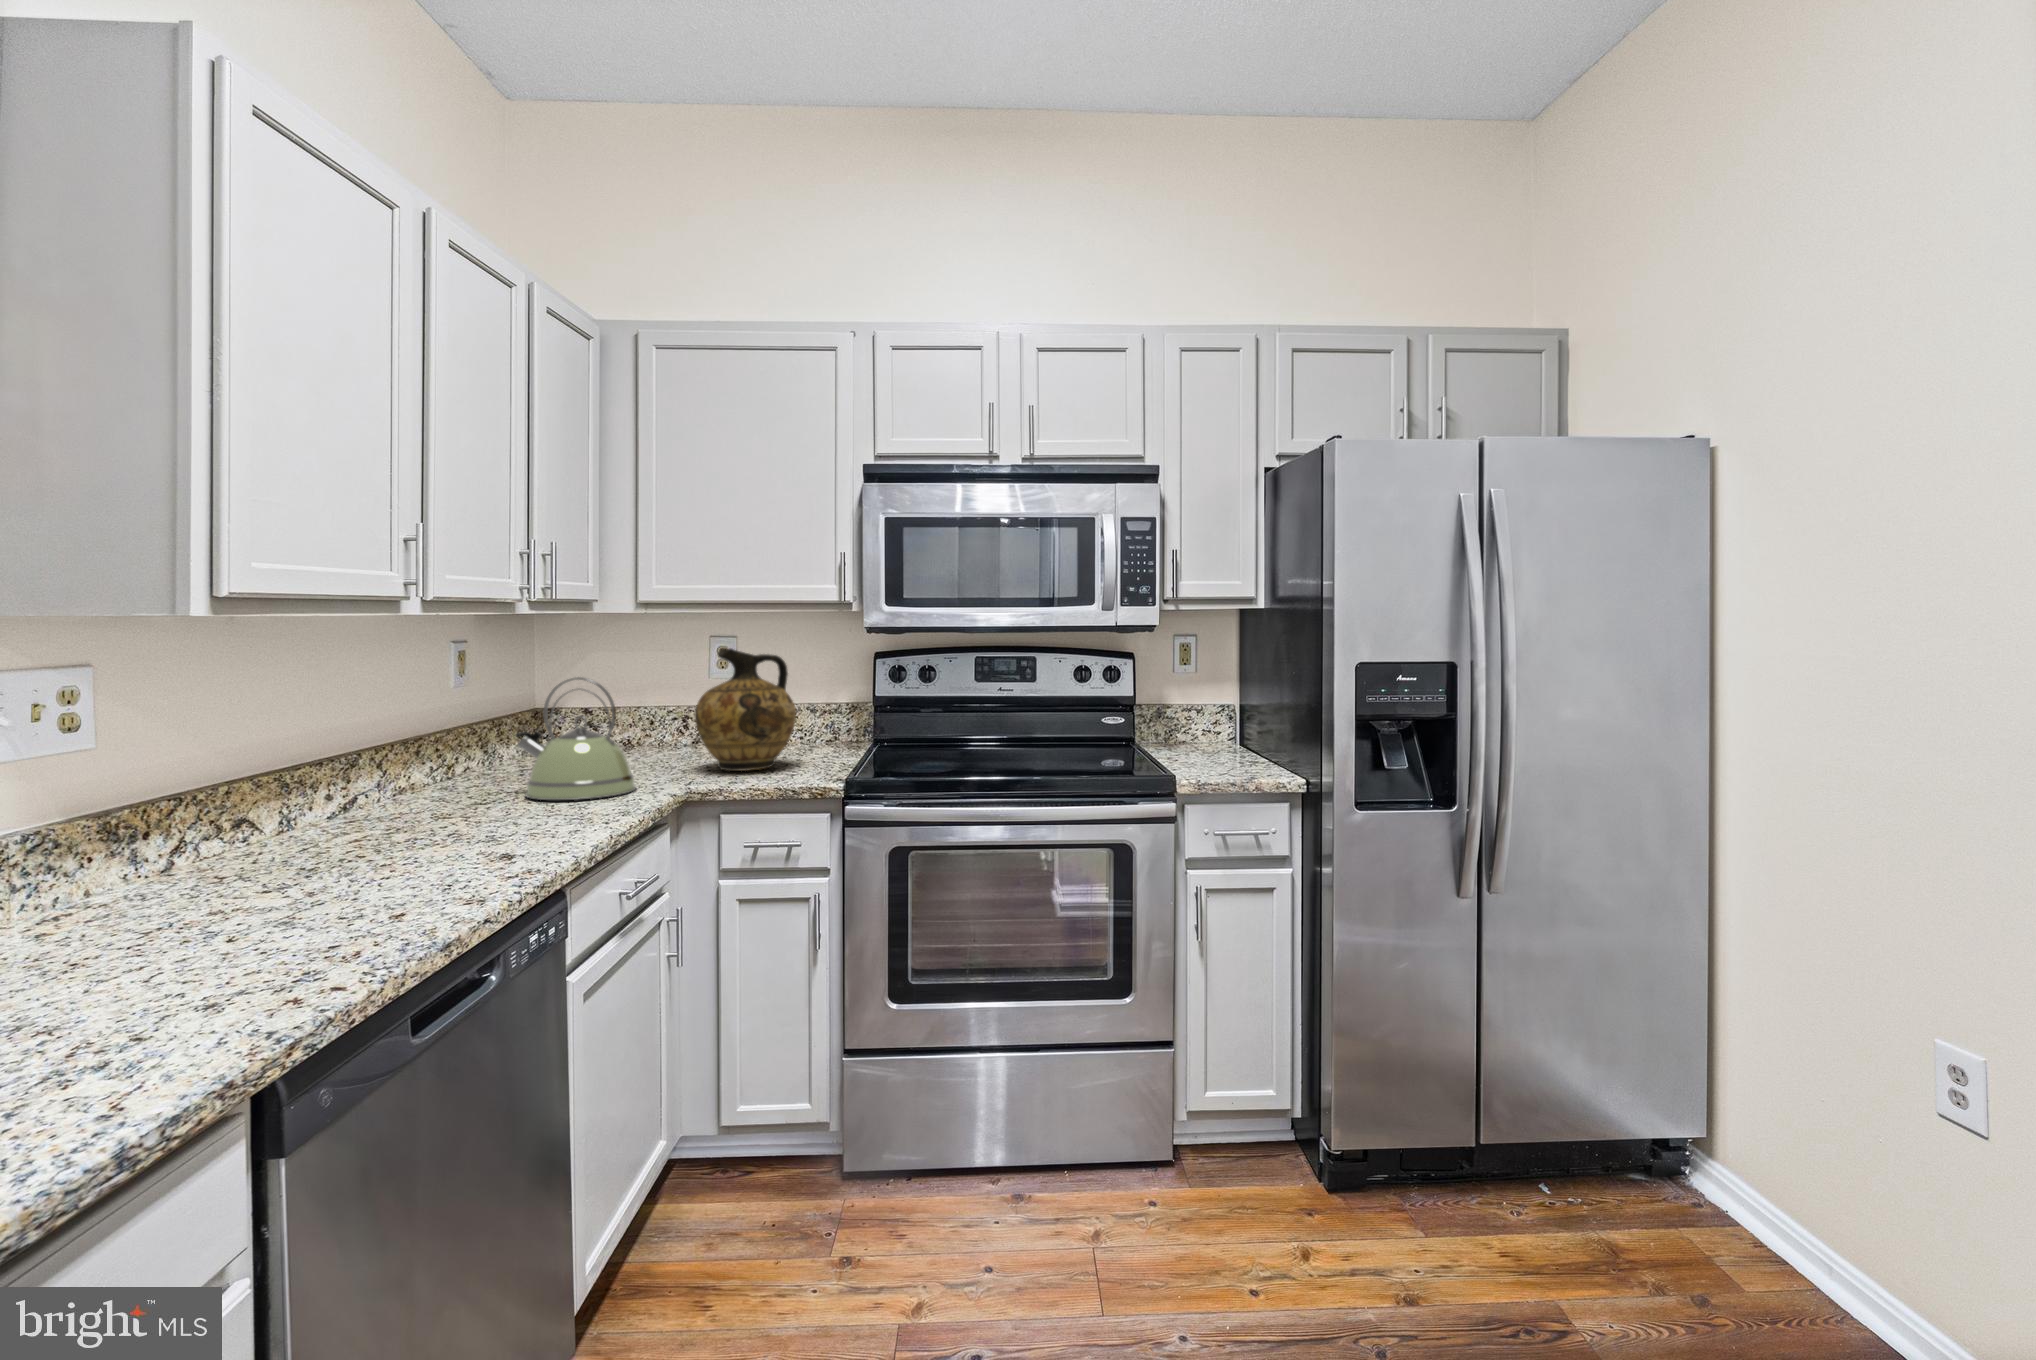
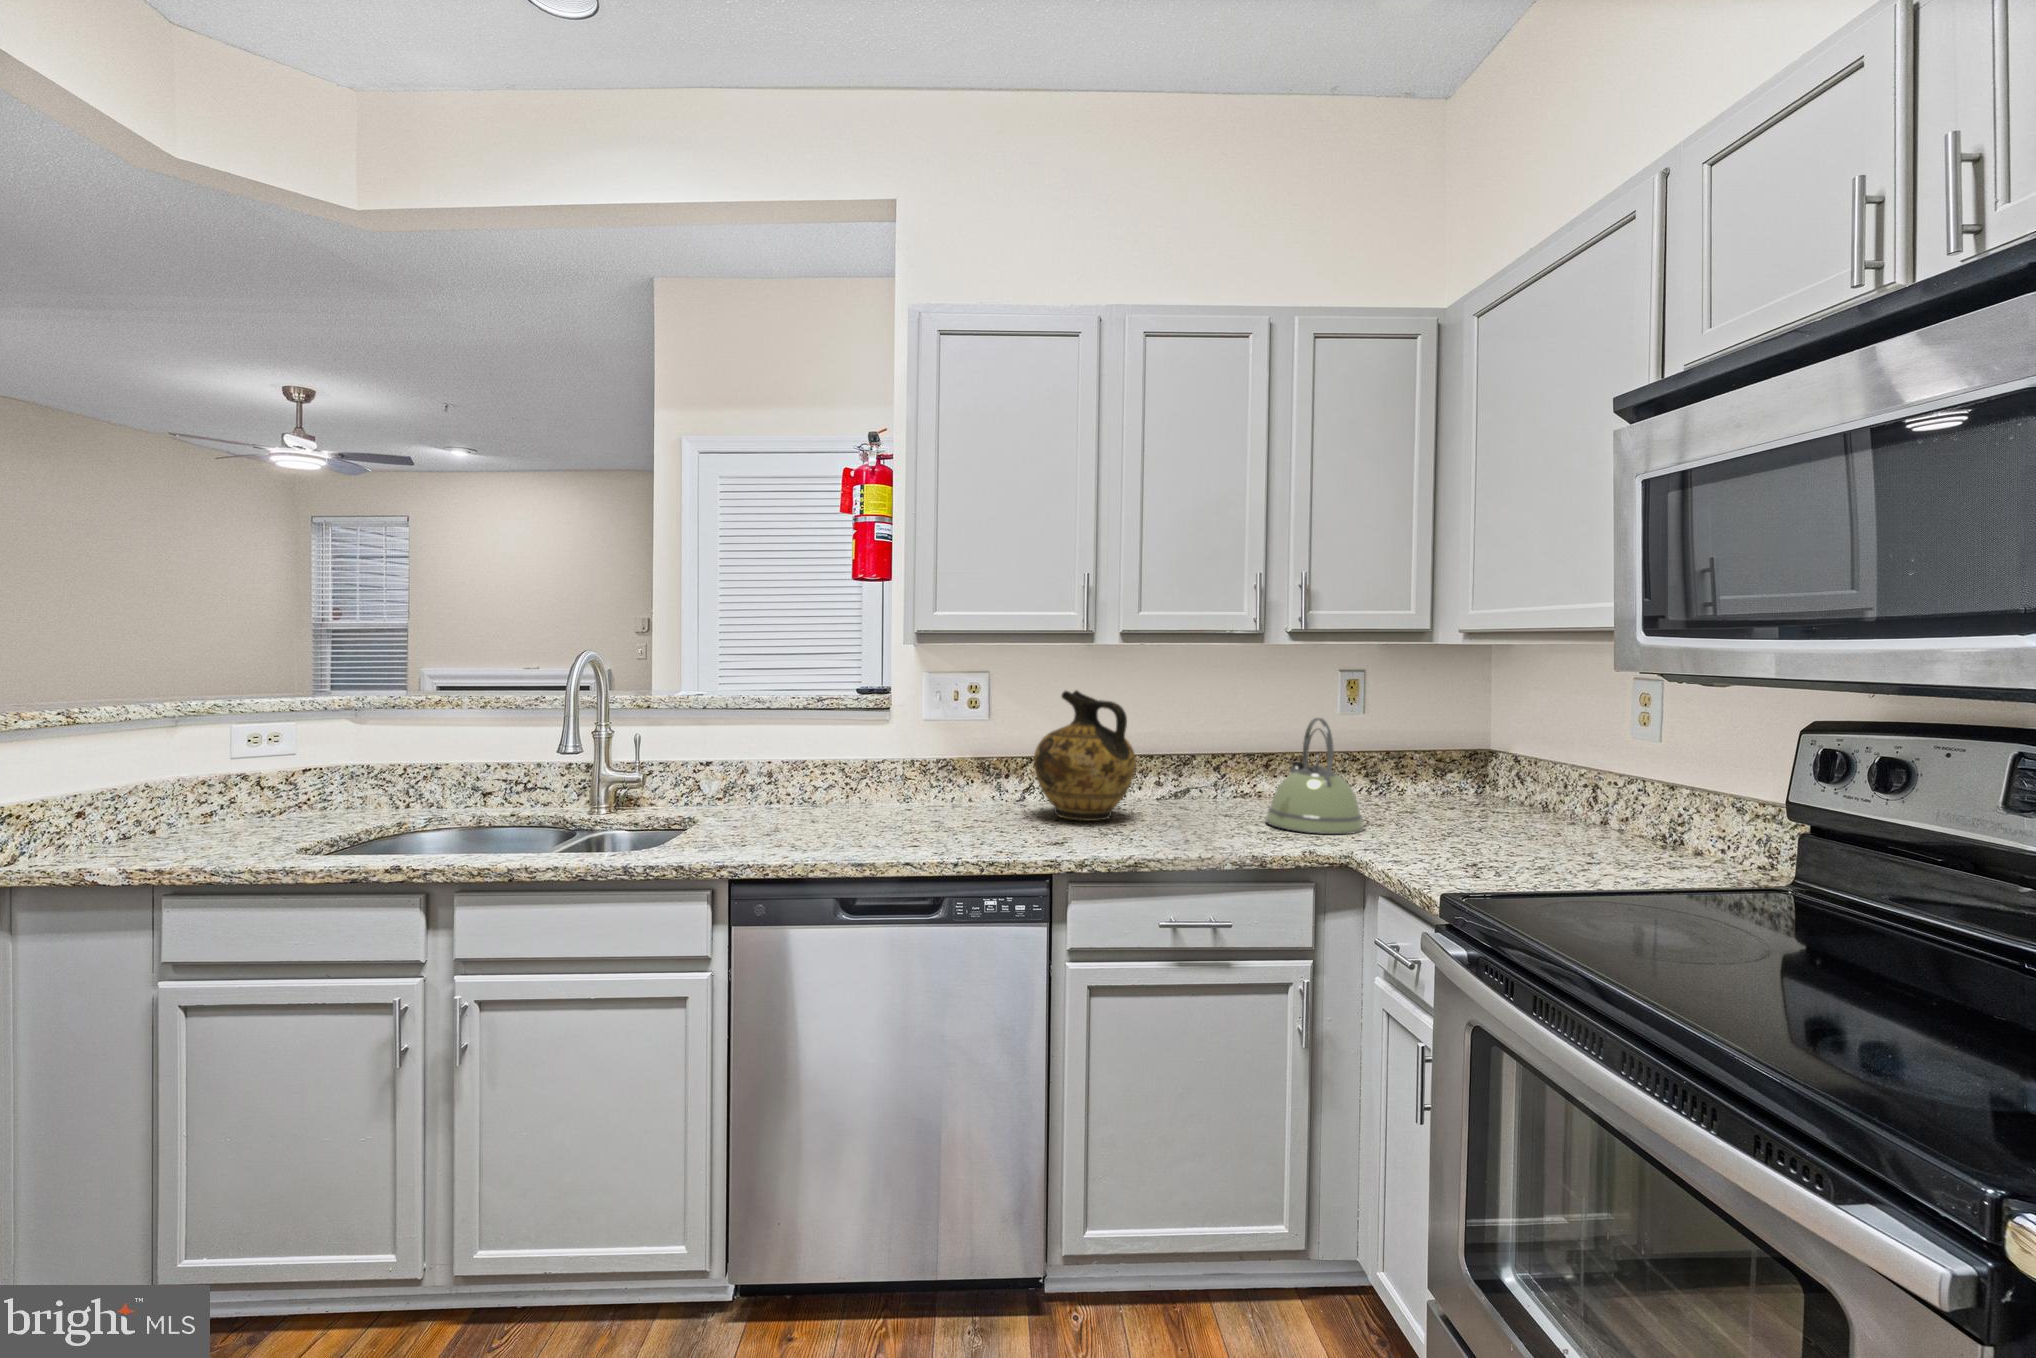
ceramic jug: present [695,648,796,771] -> present [1034,690,1136,821]

